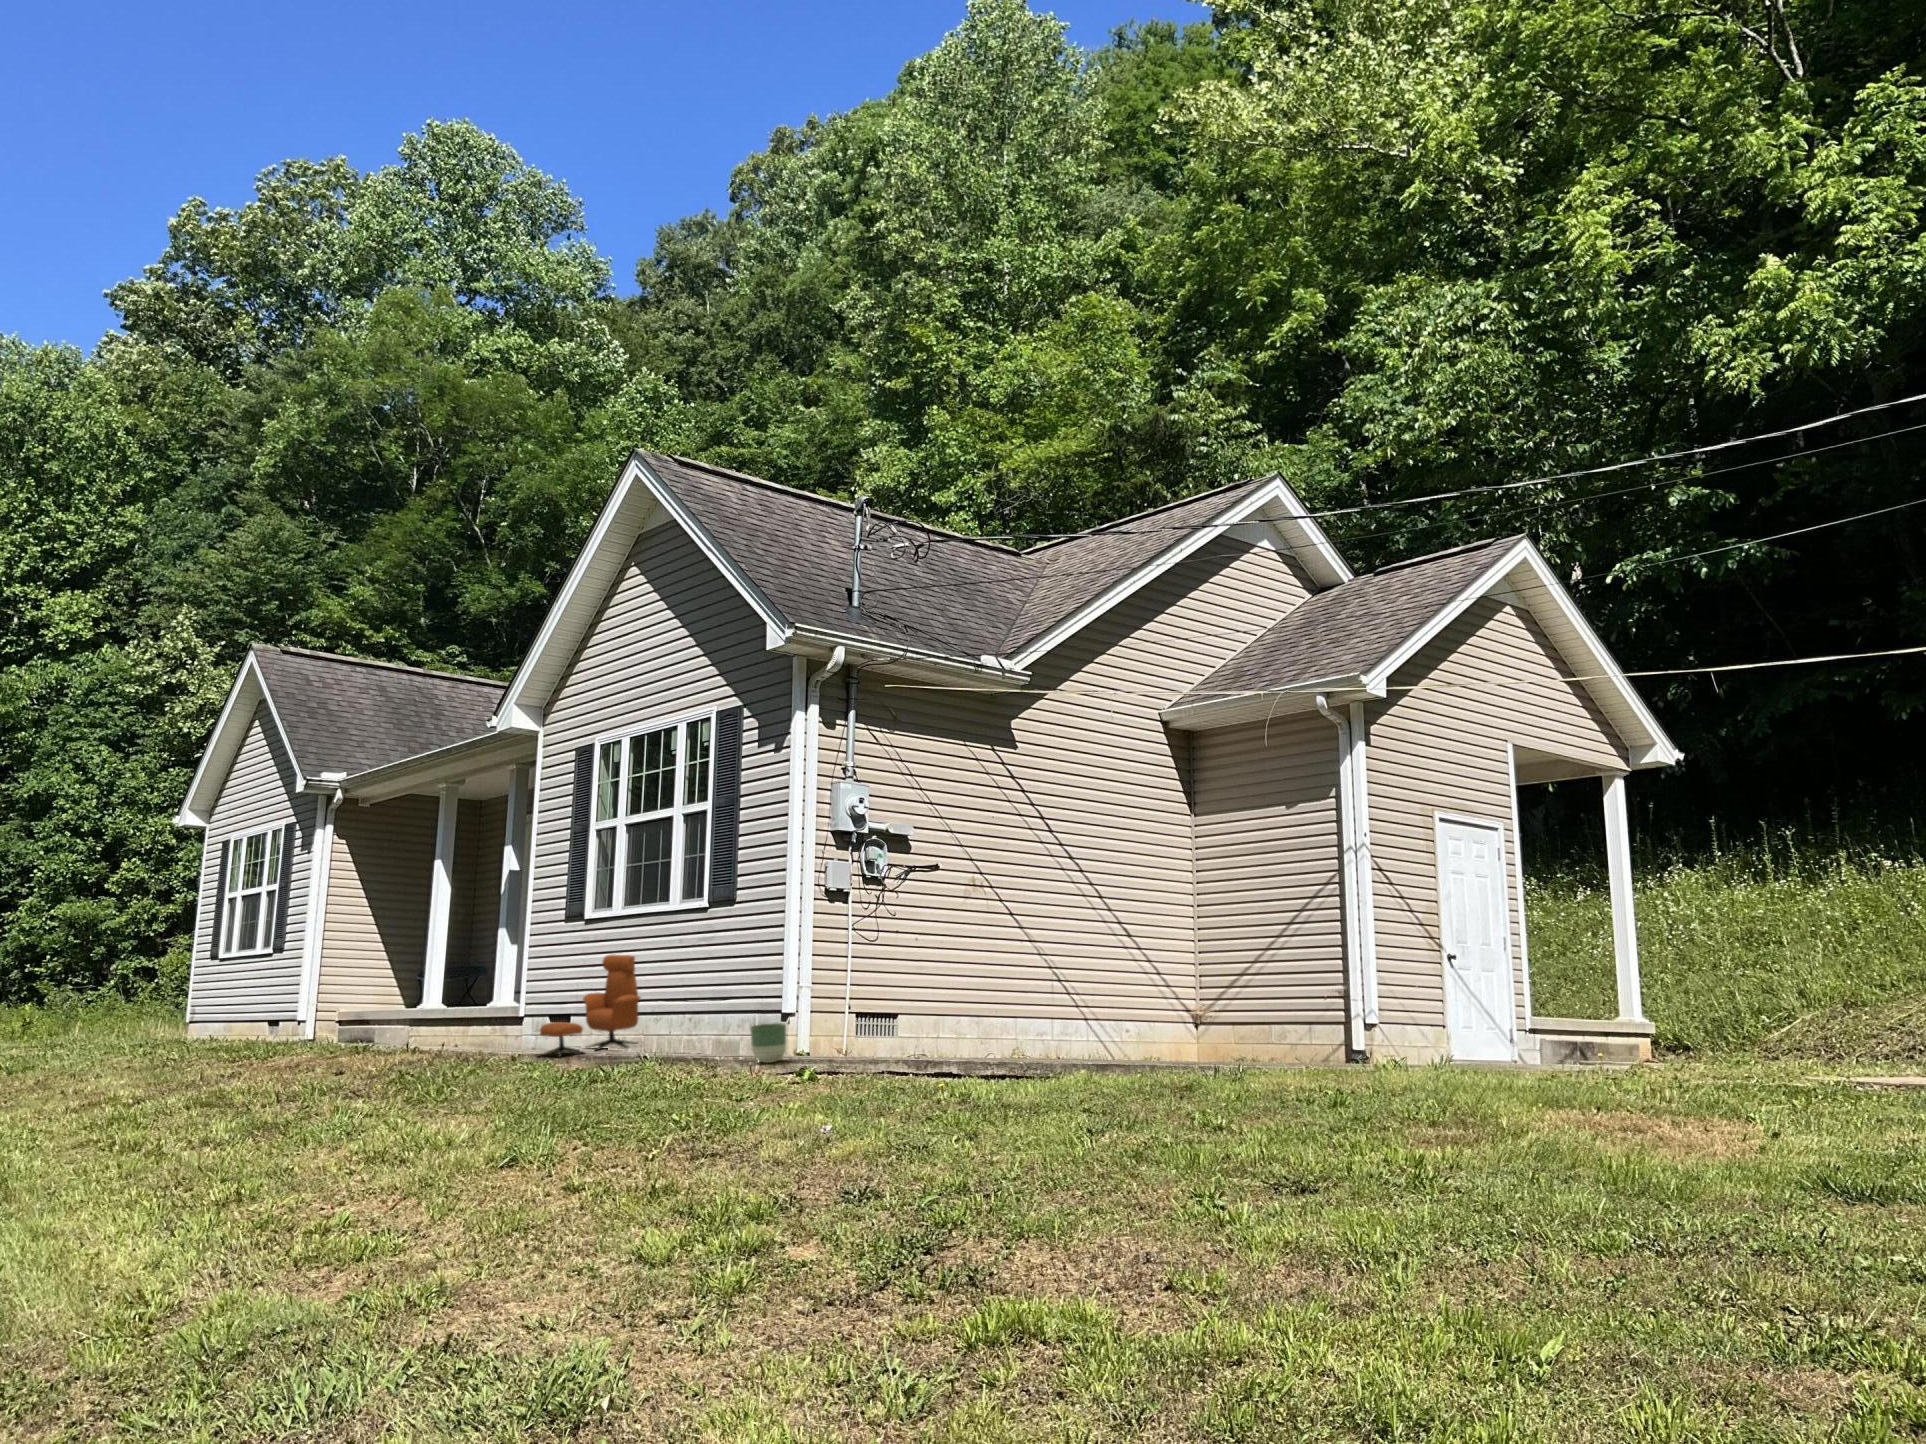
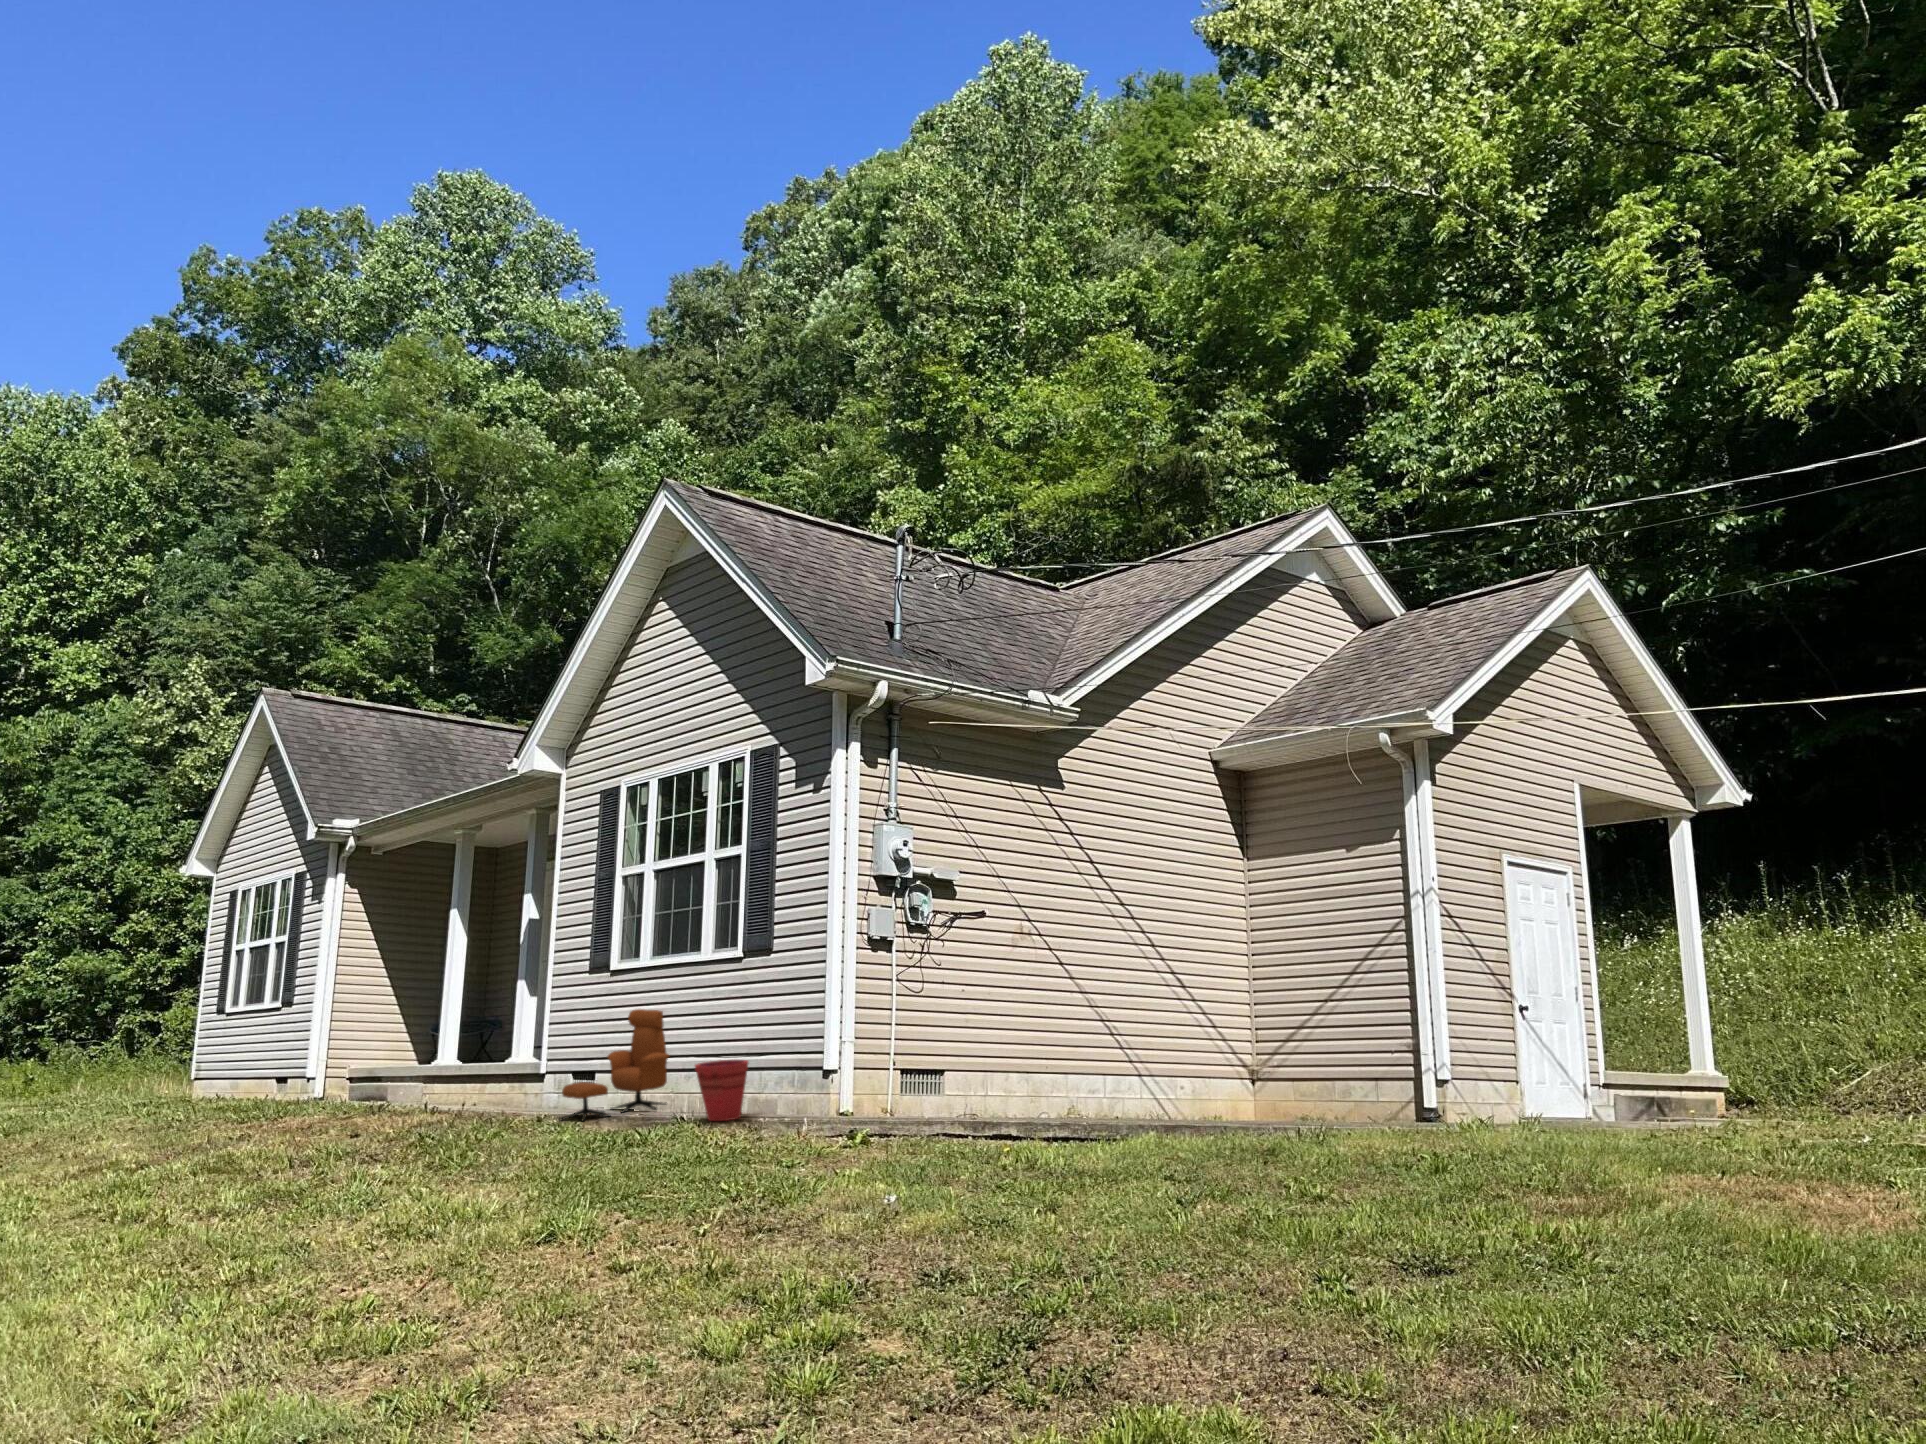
bucket: none [662,1001,713,1058] -> present [695,1060,748,1121]
planter: present [750,1023,786,1063] -> none [791,1084,830,1127]

